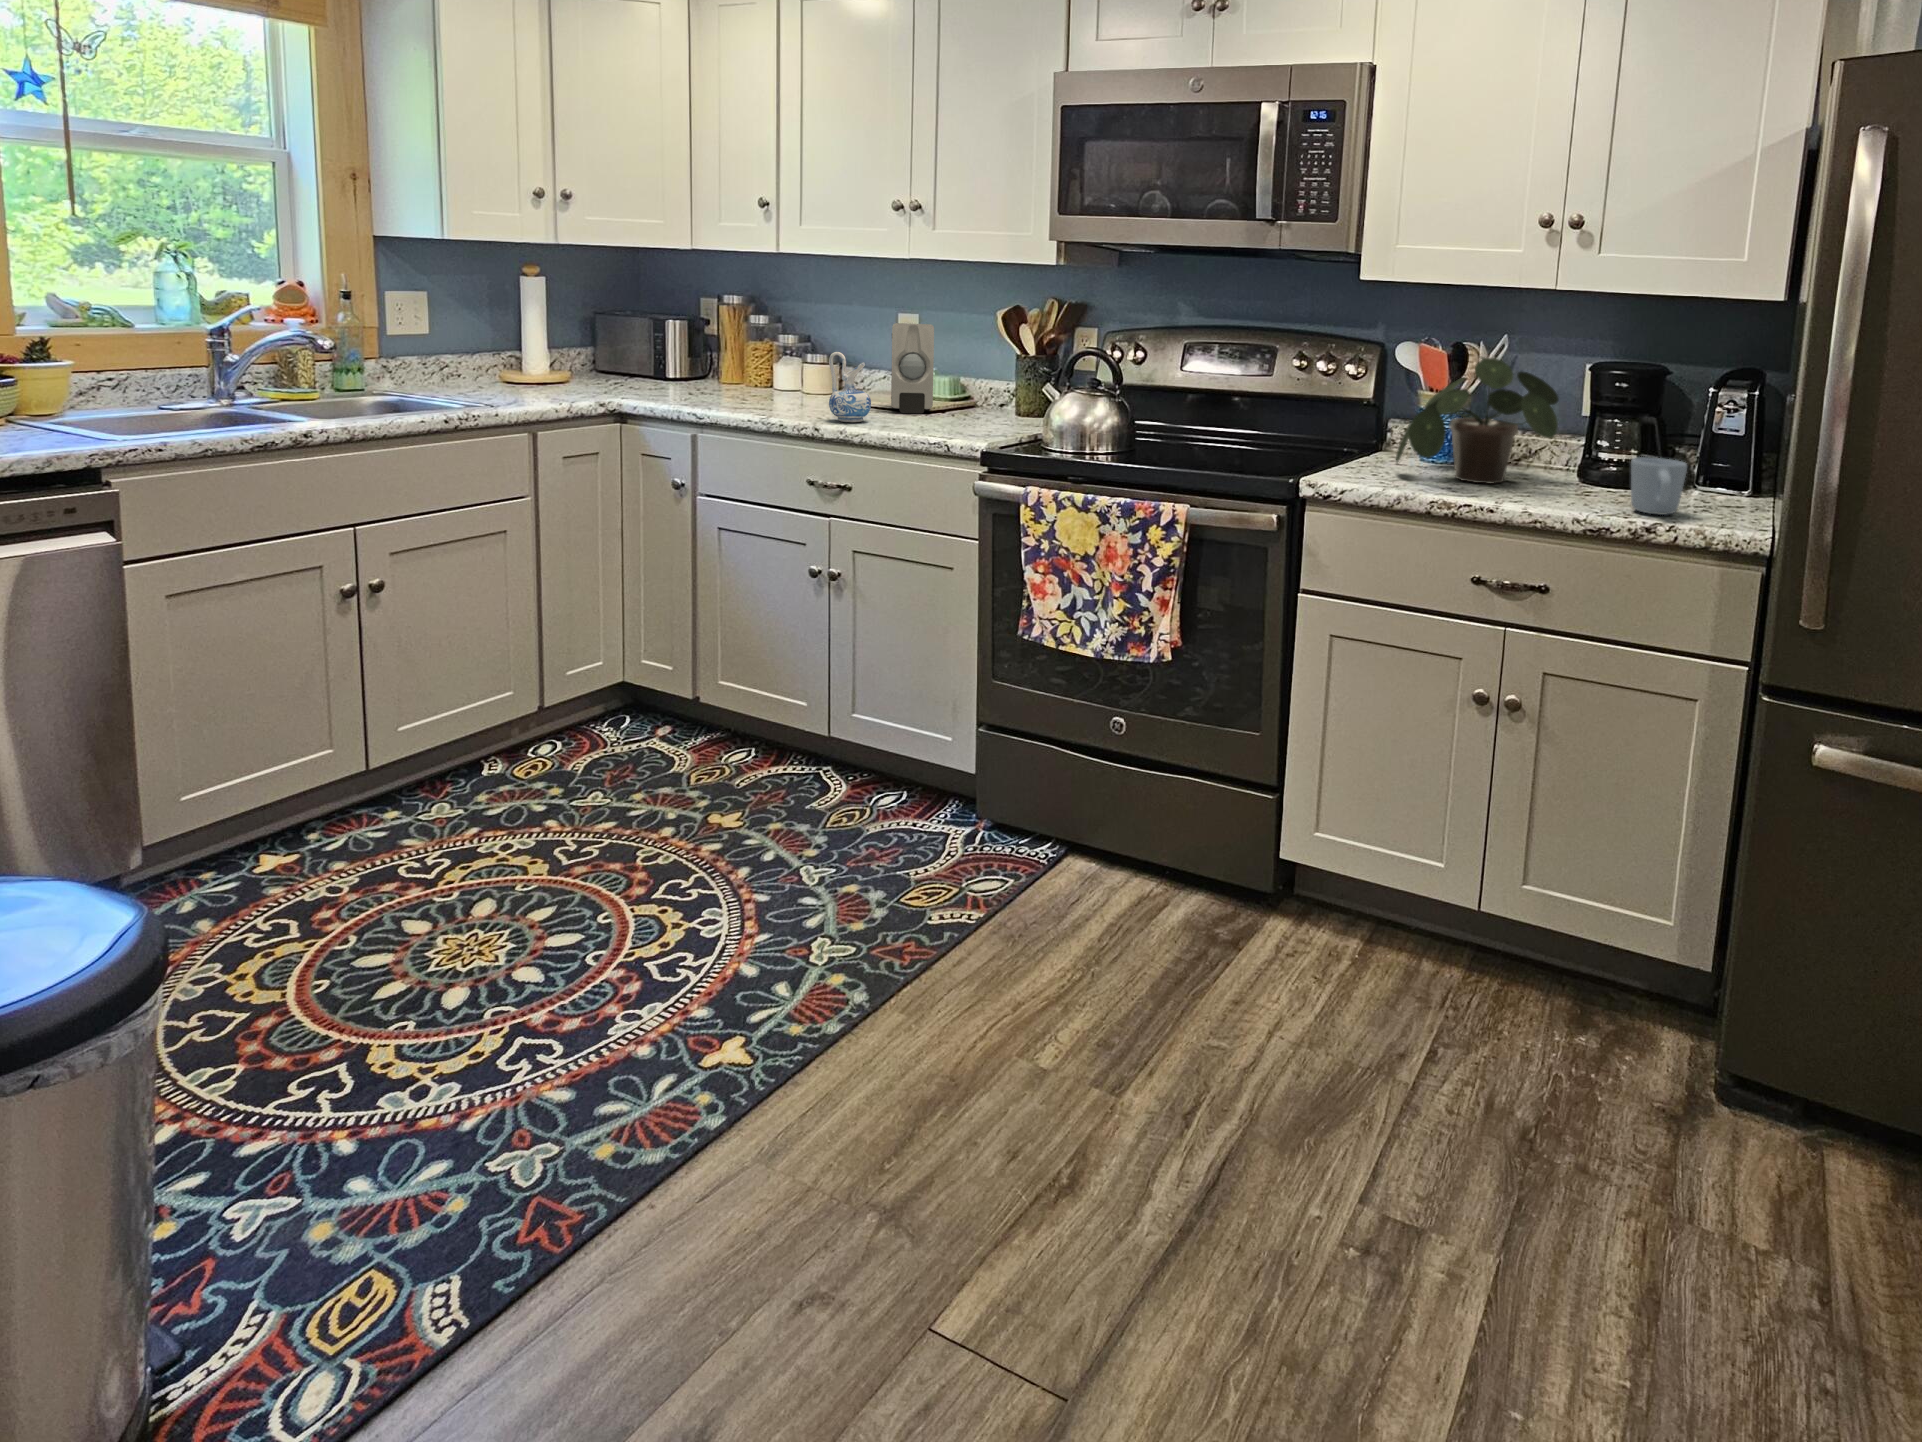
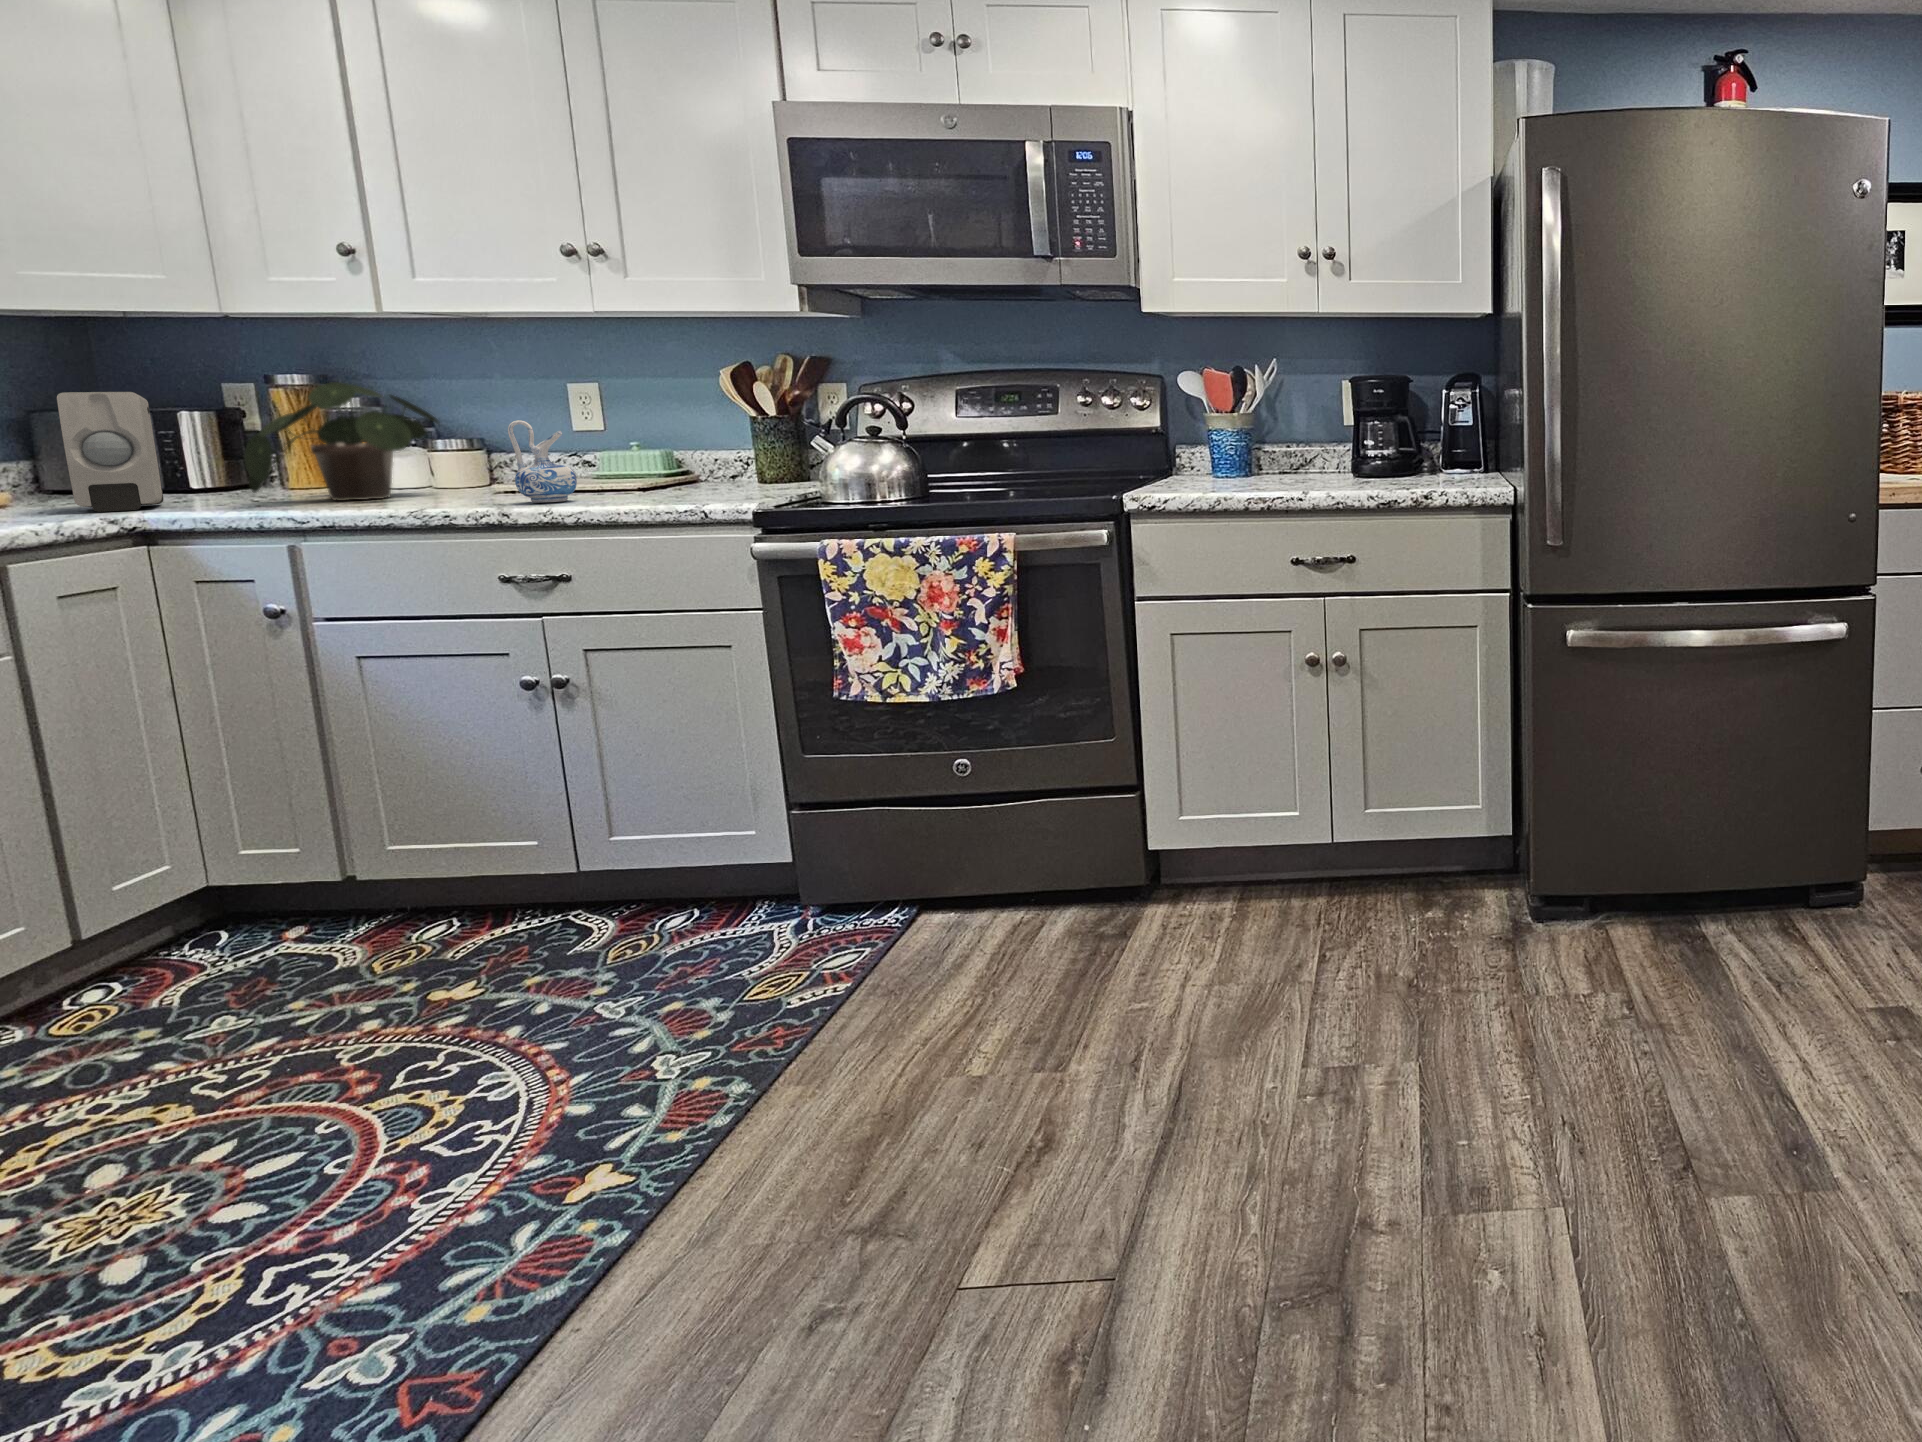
soap dispenser: present [891,323,934,413] -> present [57,392,163,512]
potted plant: present [1396,357,1559,484] -> present [245,382,439,501]
mug: present [1631,457,1687,515] -> none [1403,444,1445,488]

